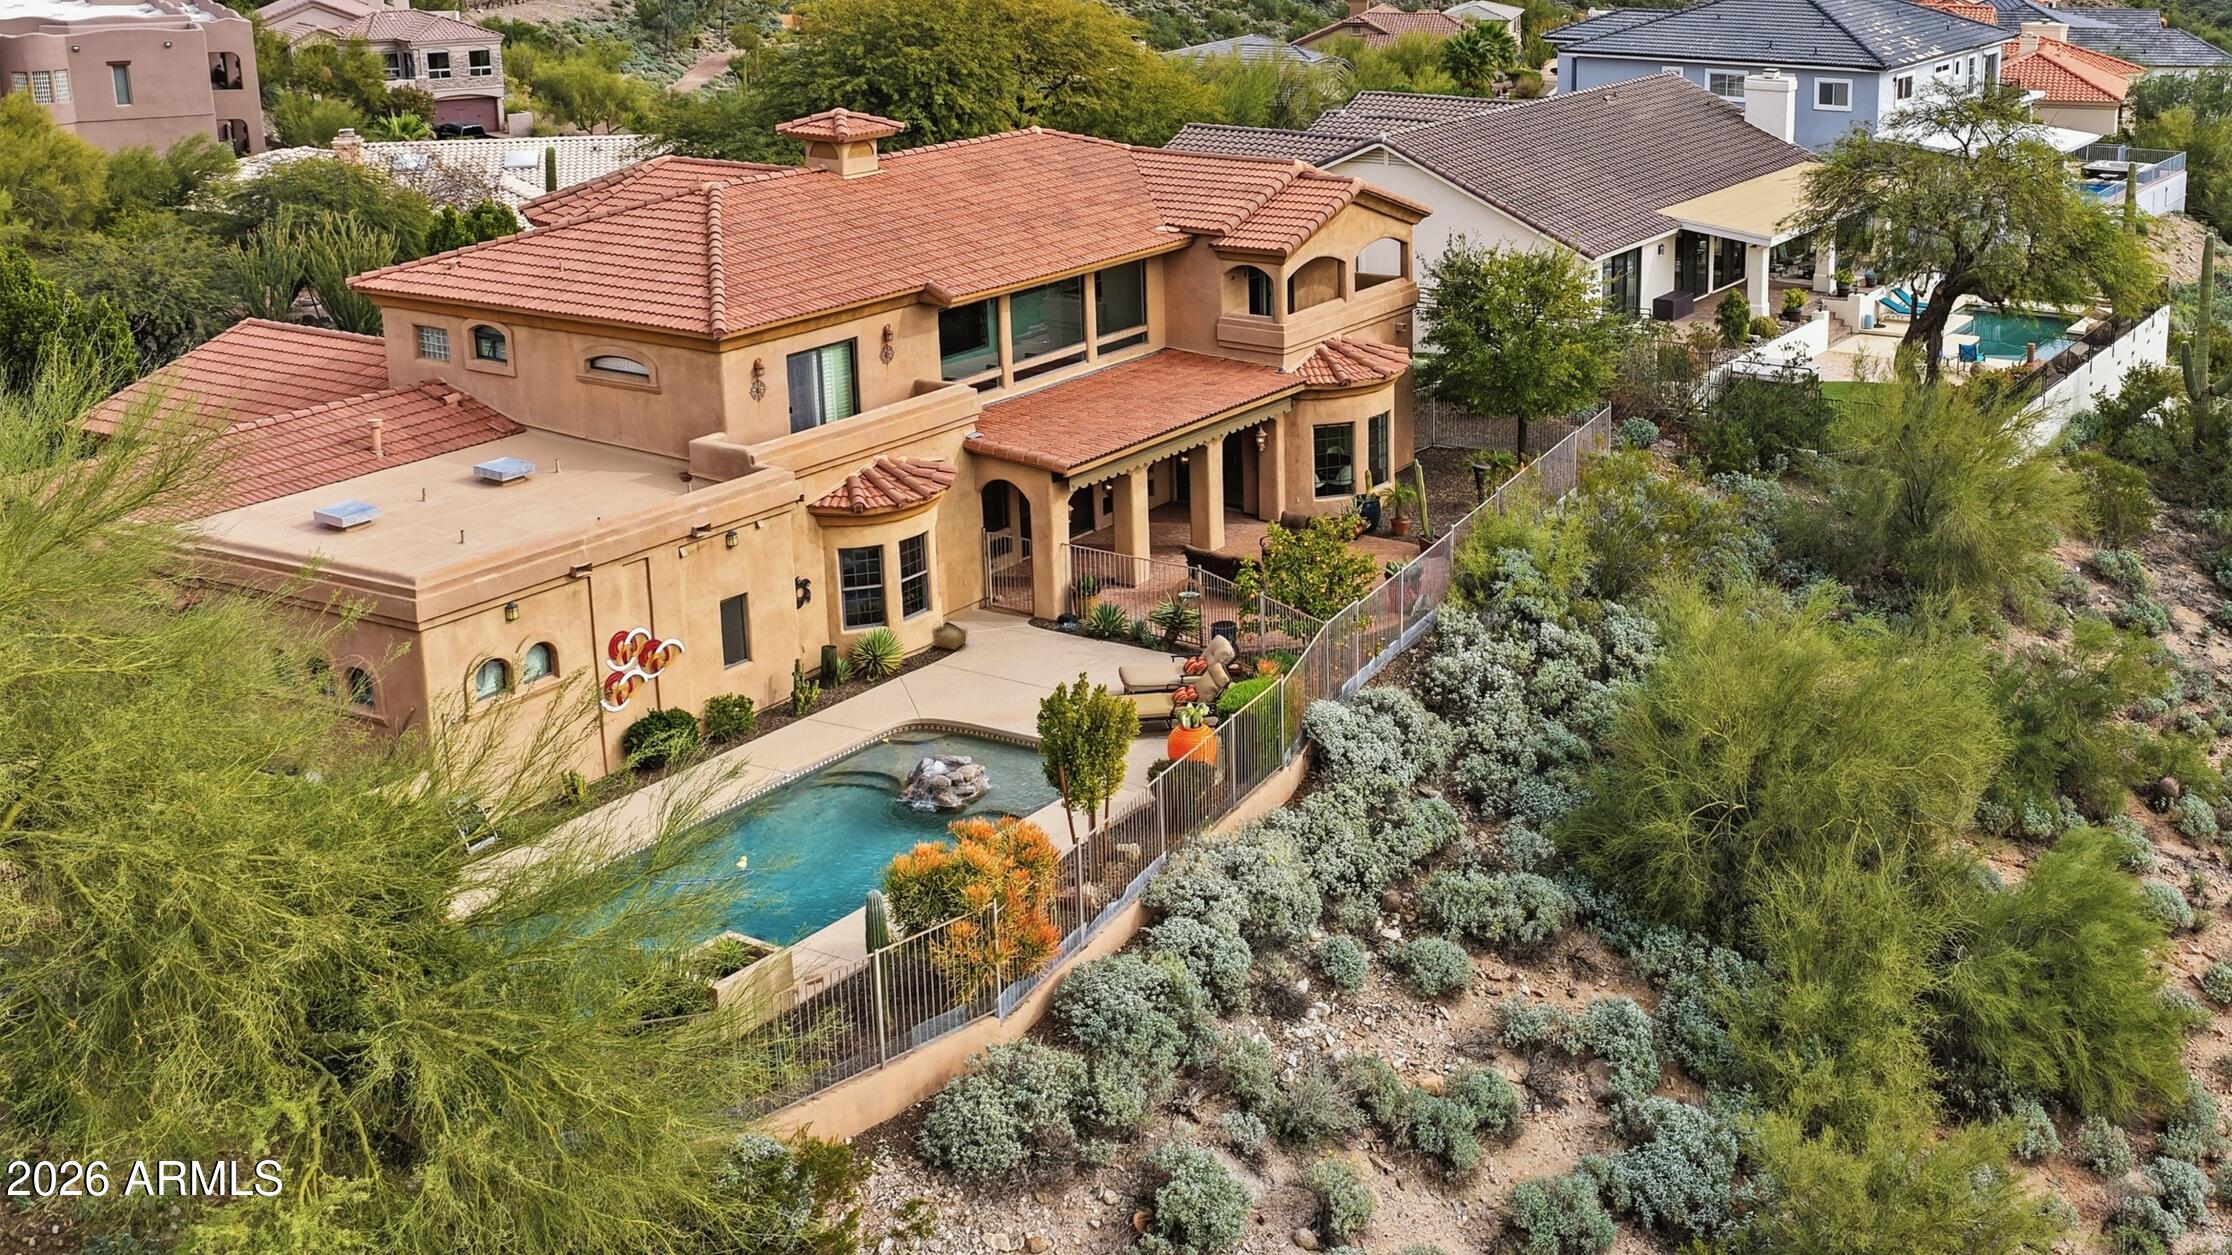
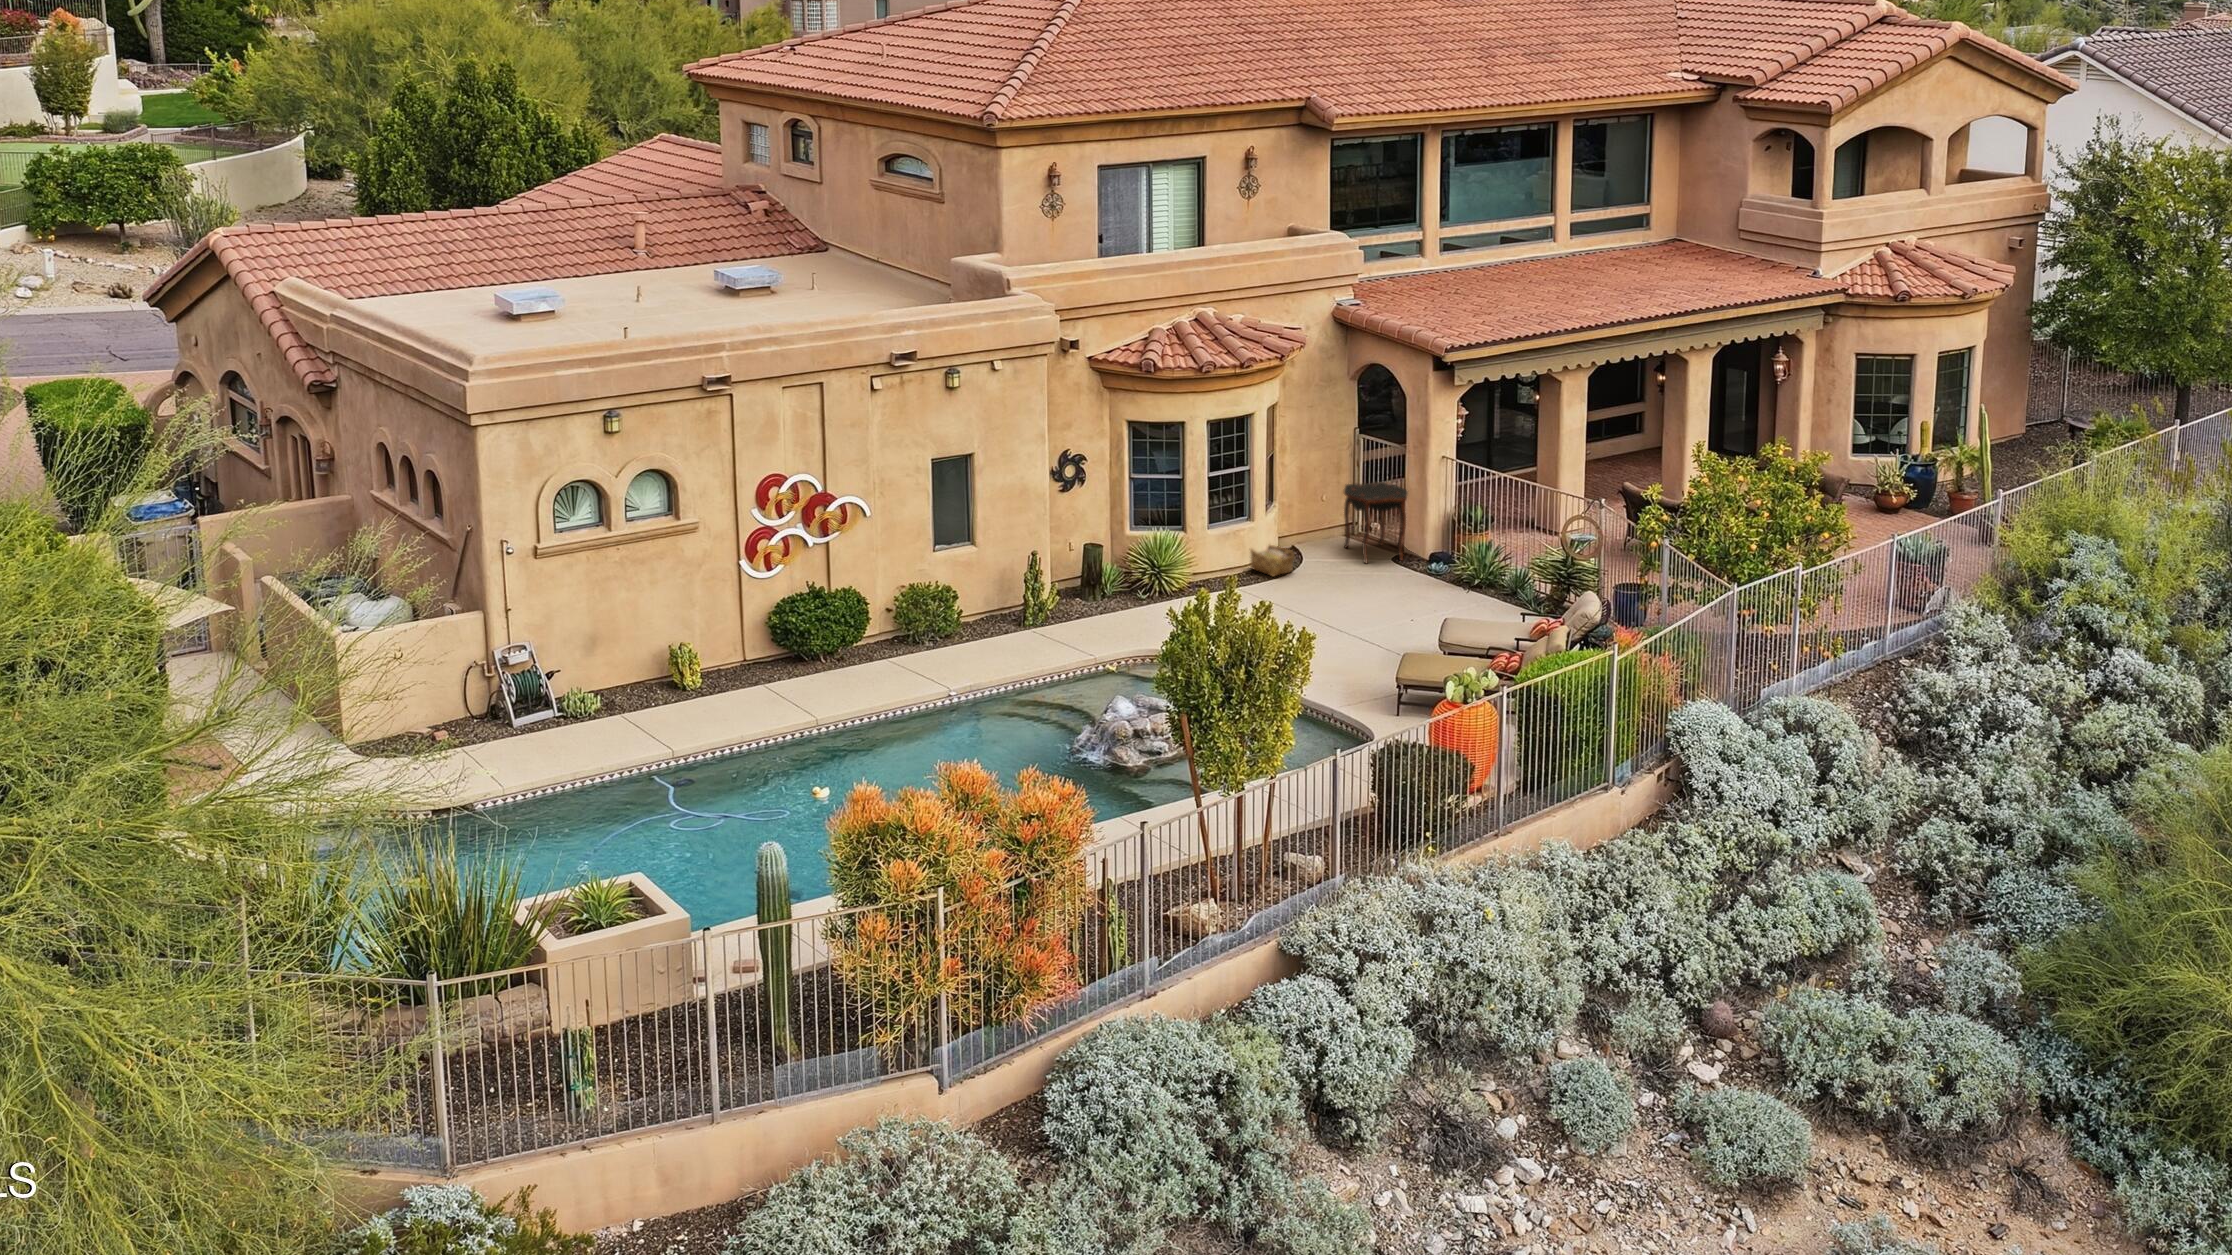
side table: none [988,565,1042,629] -> present [1344,482,1408,563]

